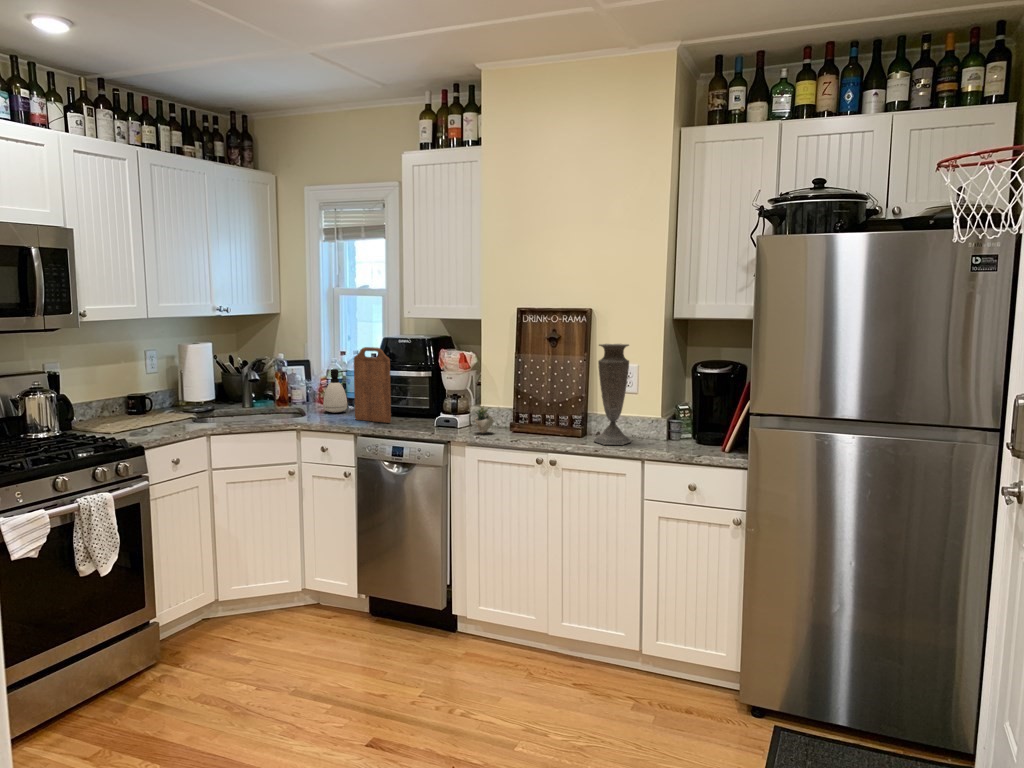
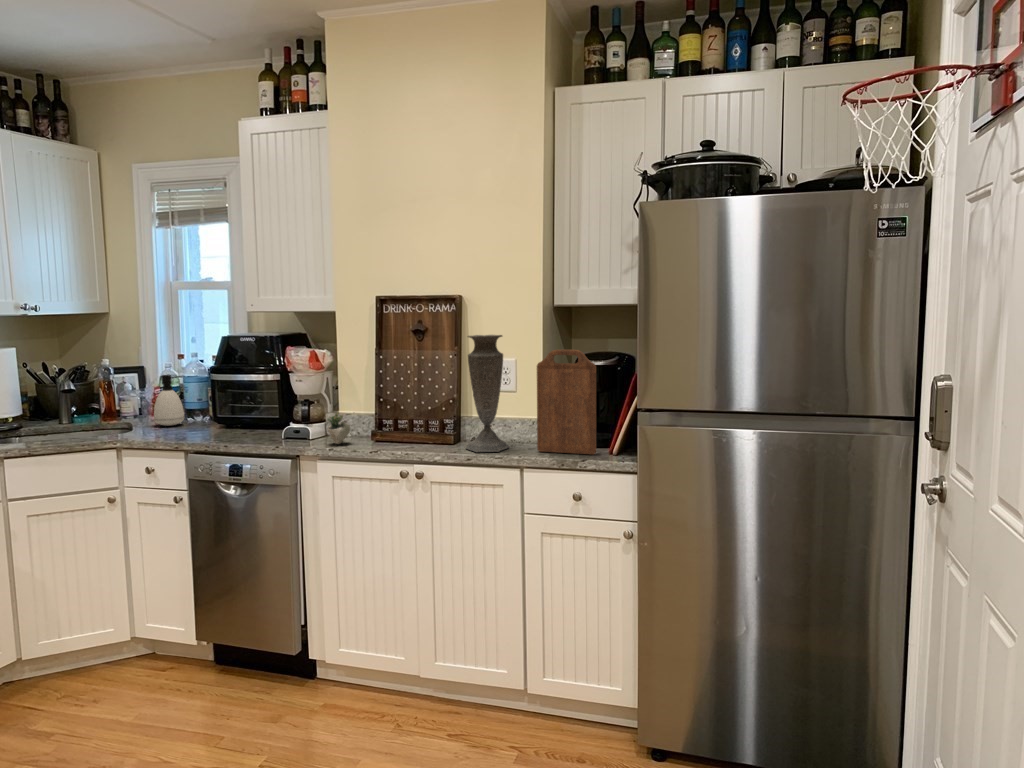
cutting board: present [354,347,391,423] -> present [537,350,596,455]

